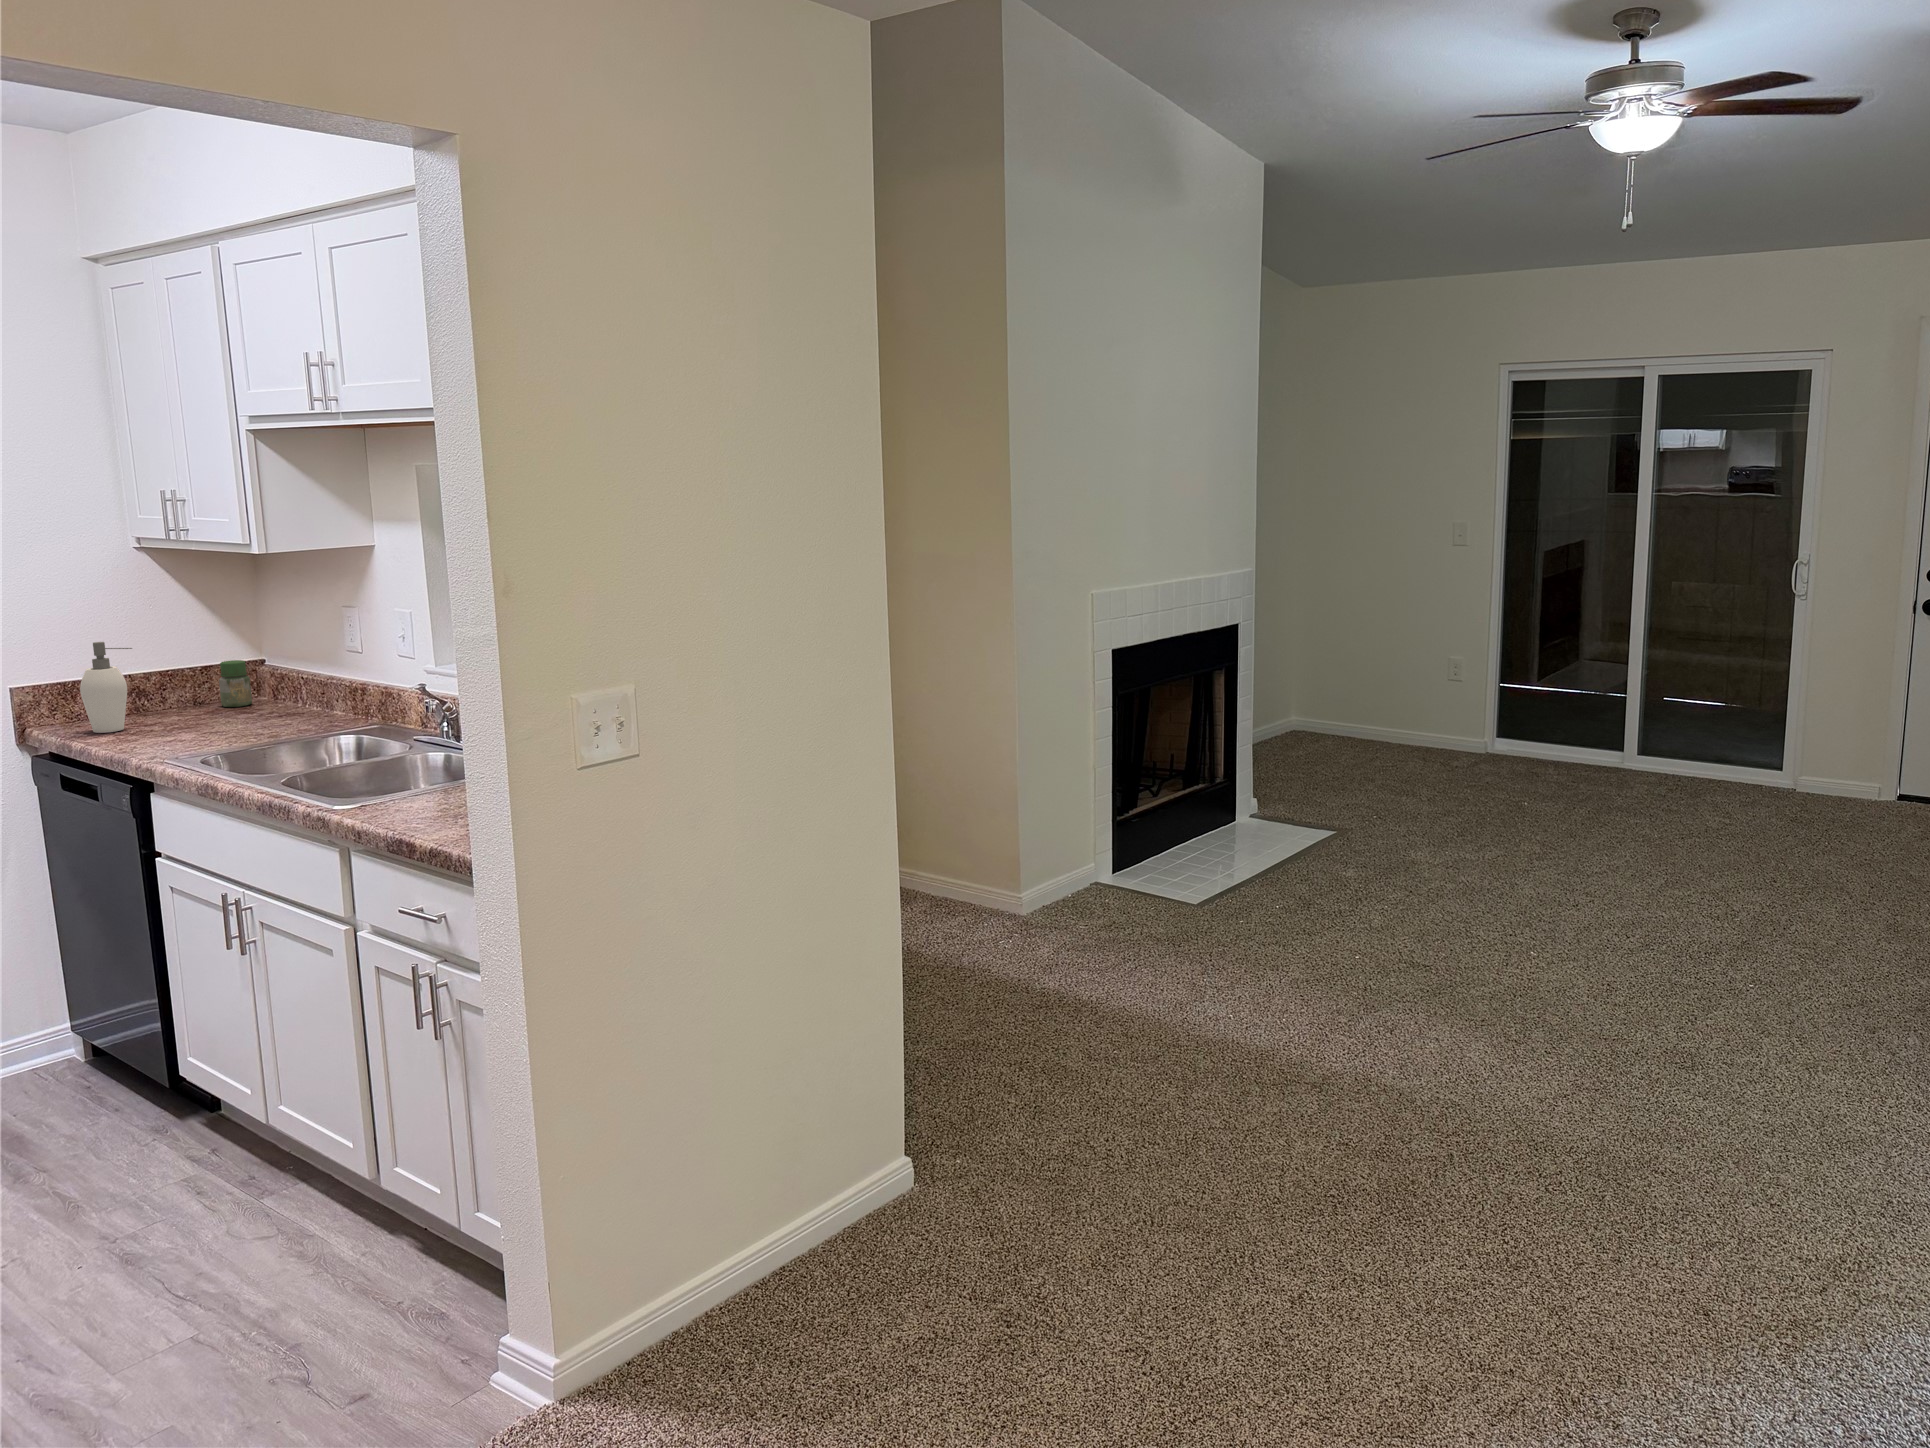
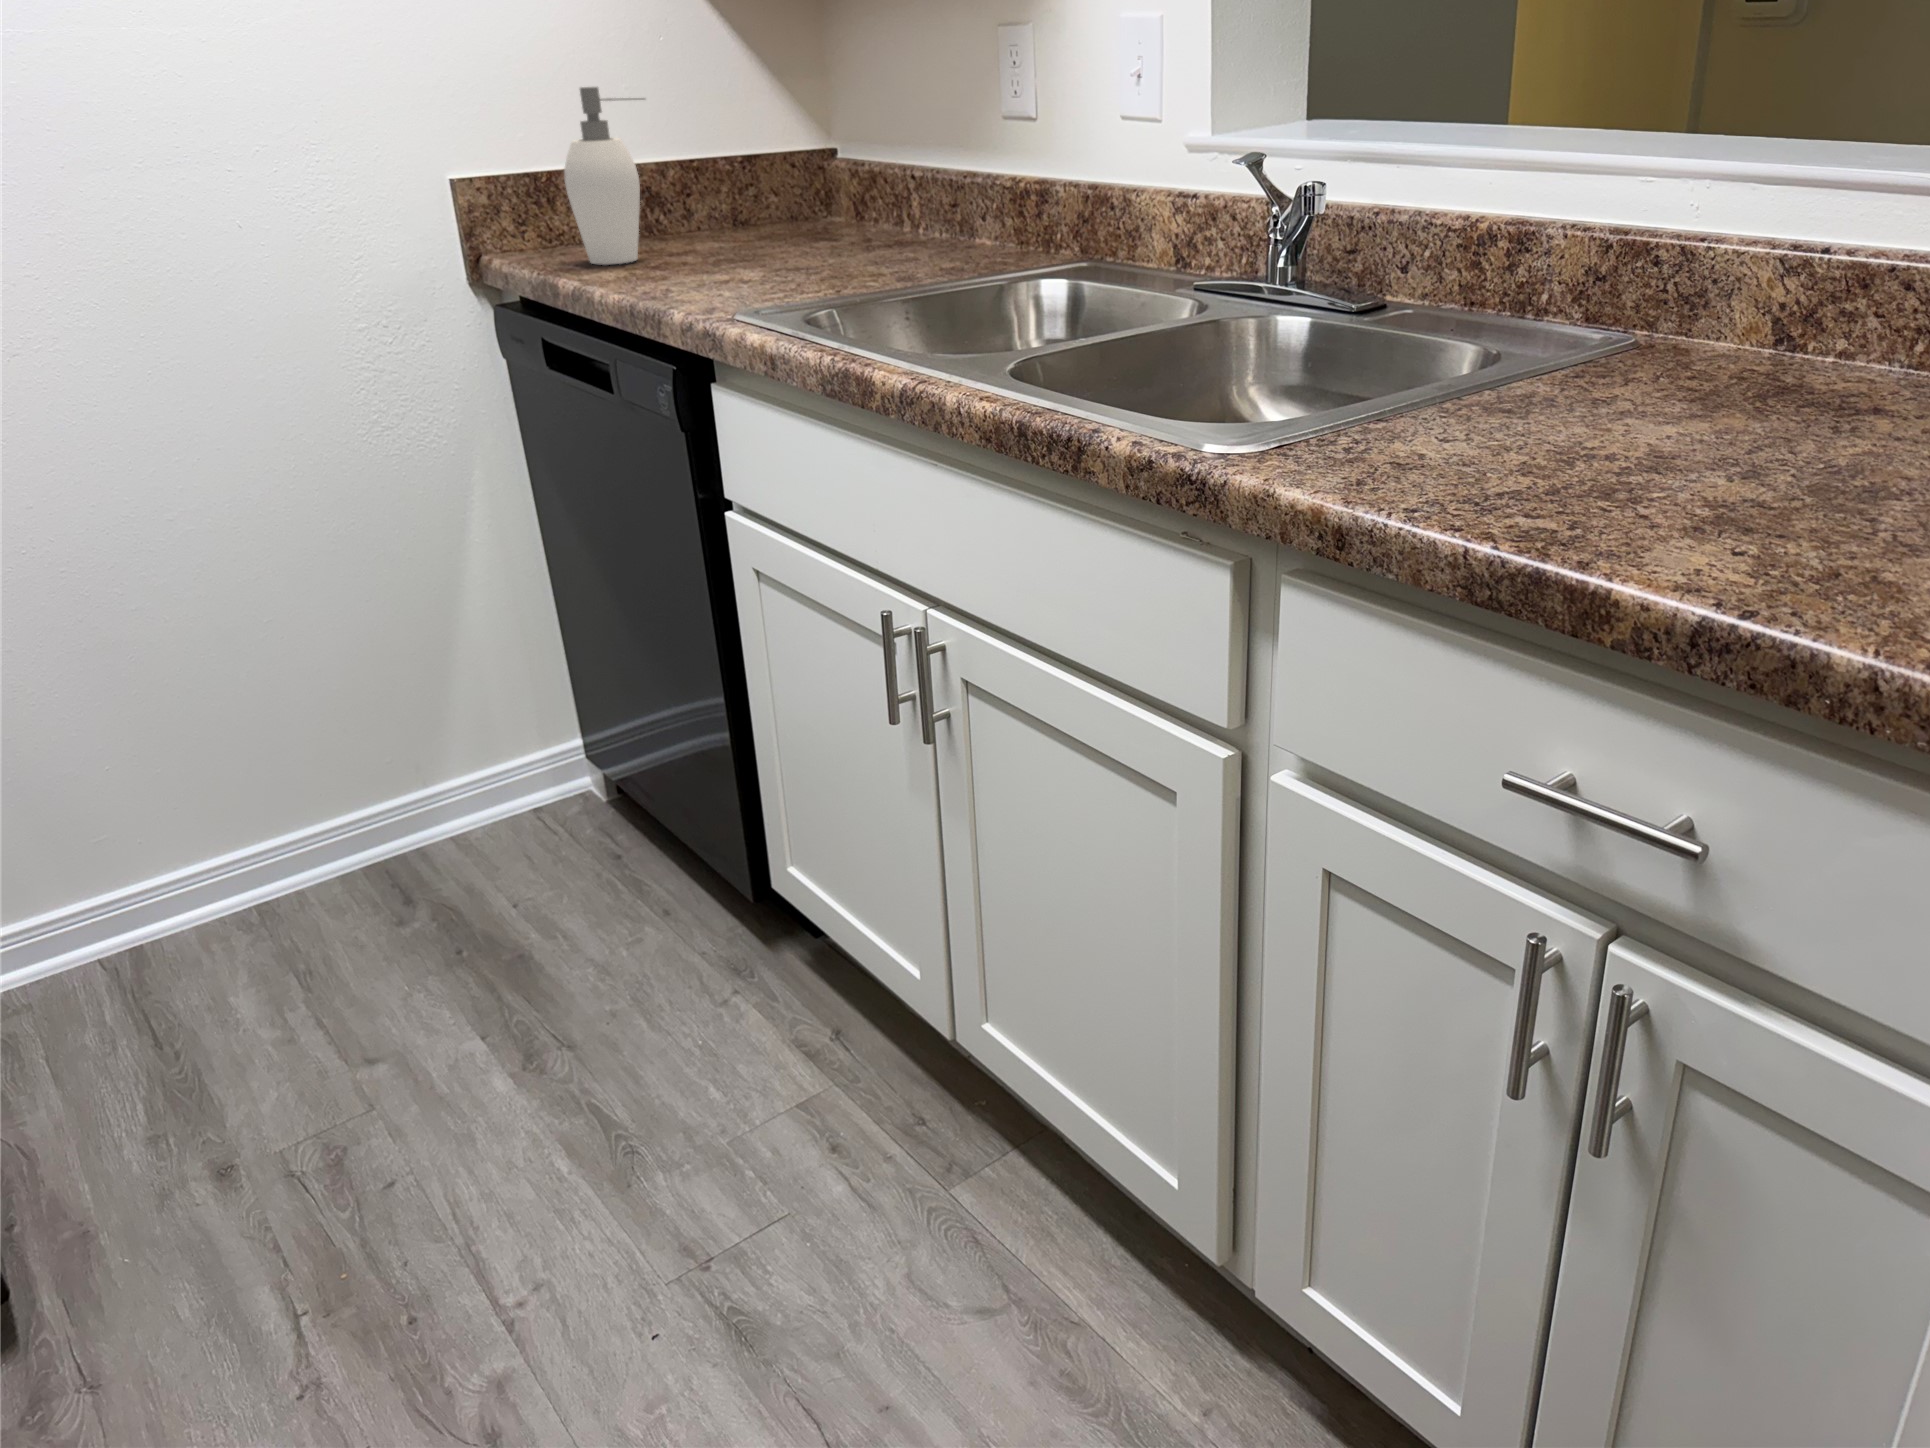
jar: present [219,660,252,707] -> none [770,143,821,229]

